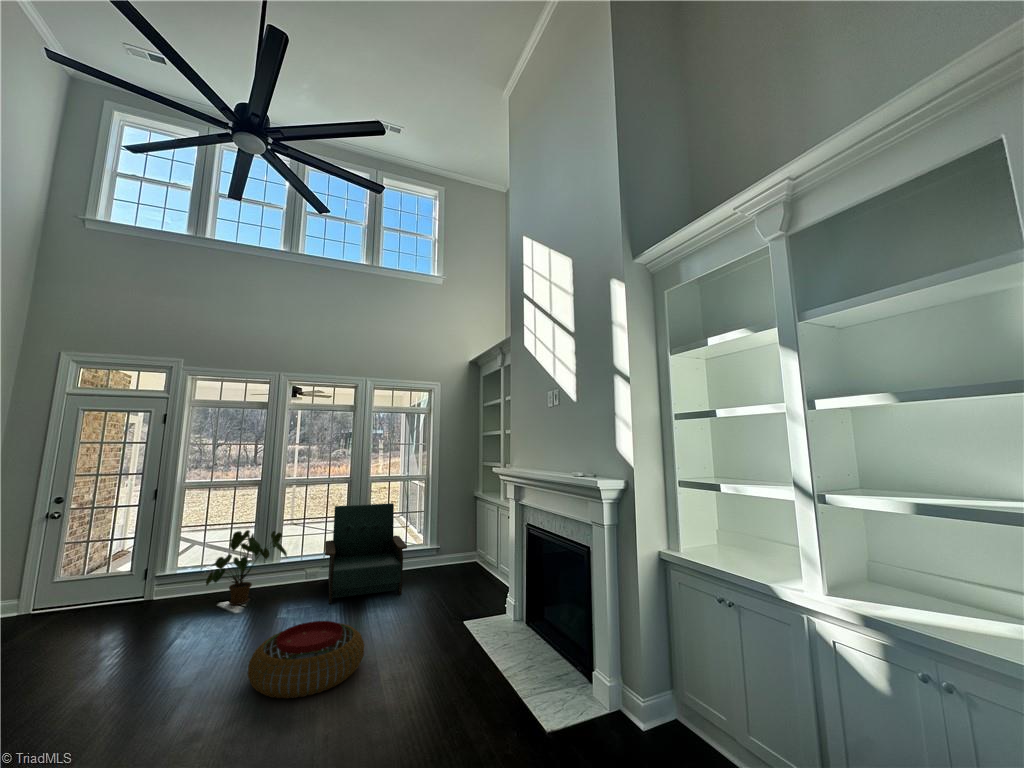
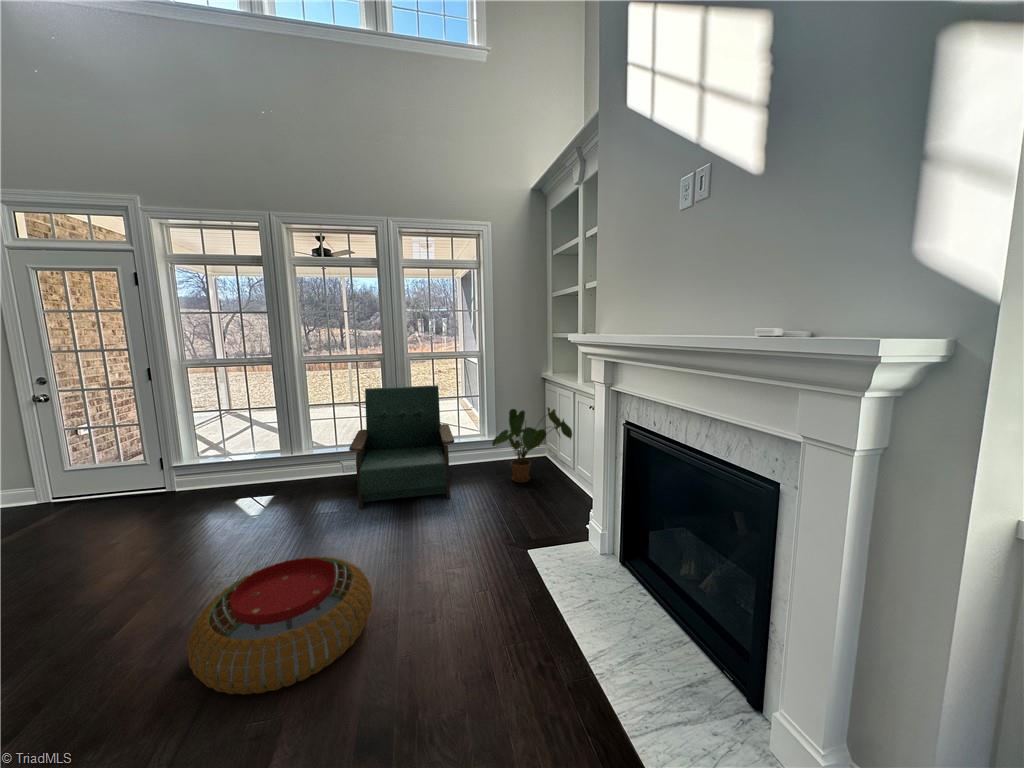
house plant: present [206,530,287,605] -> present [492,407,572,483]

